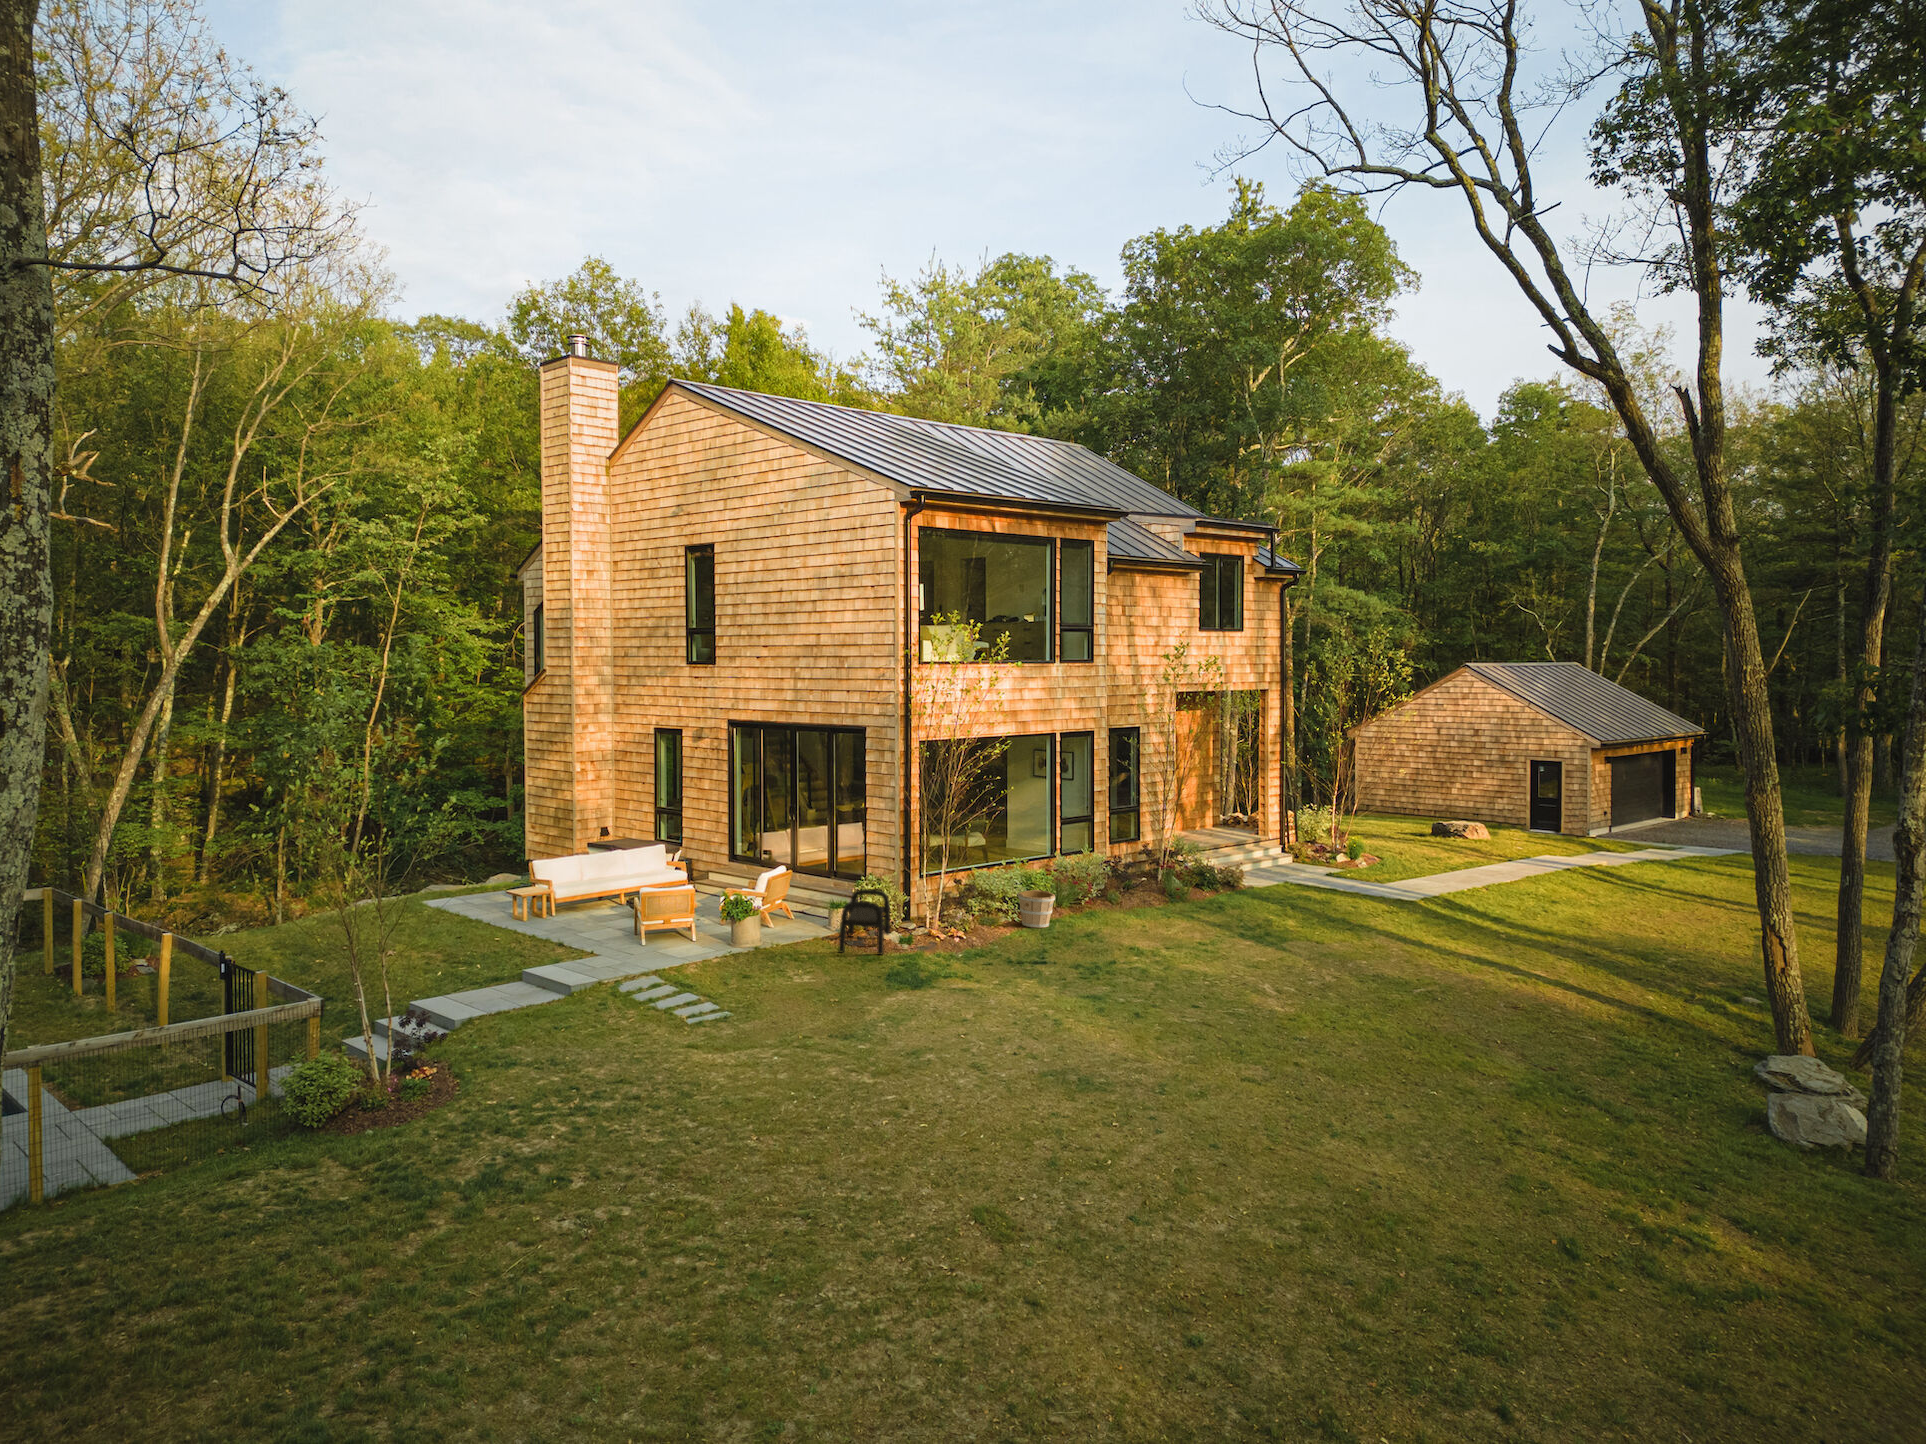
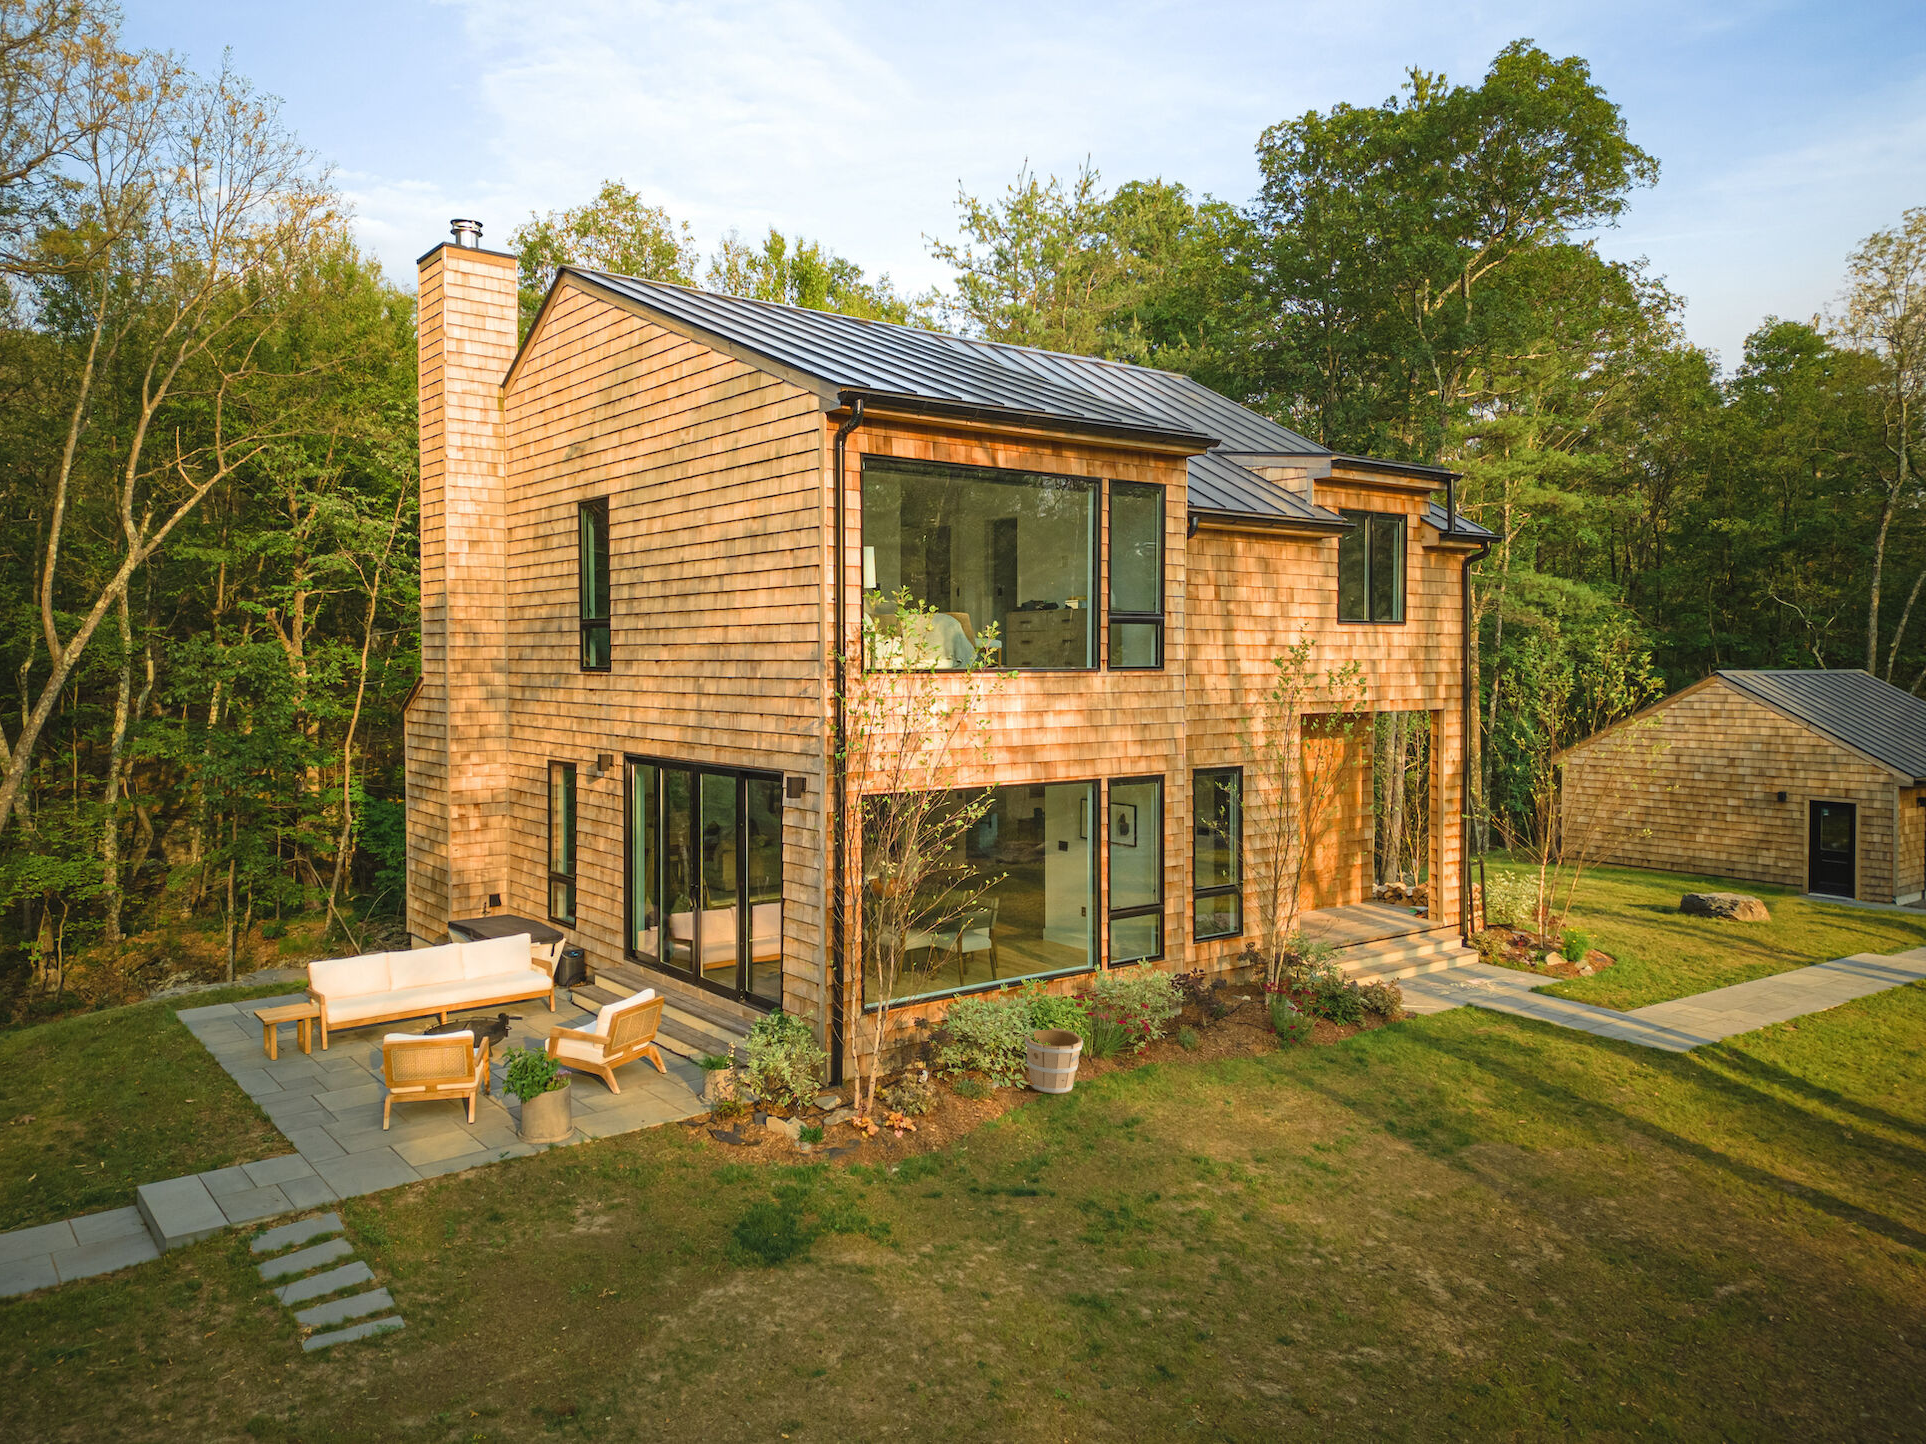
bench: present [839,889,890,955] -> none [701,1031,803,1153]

